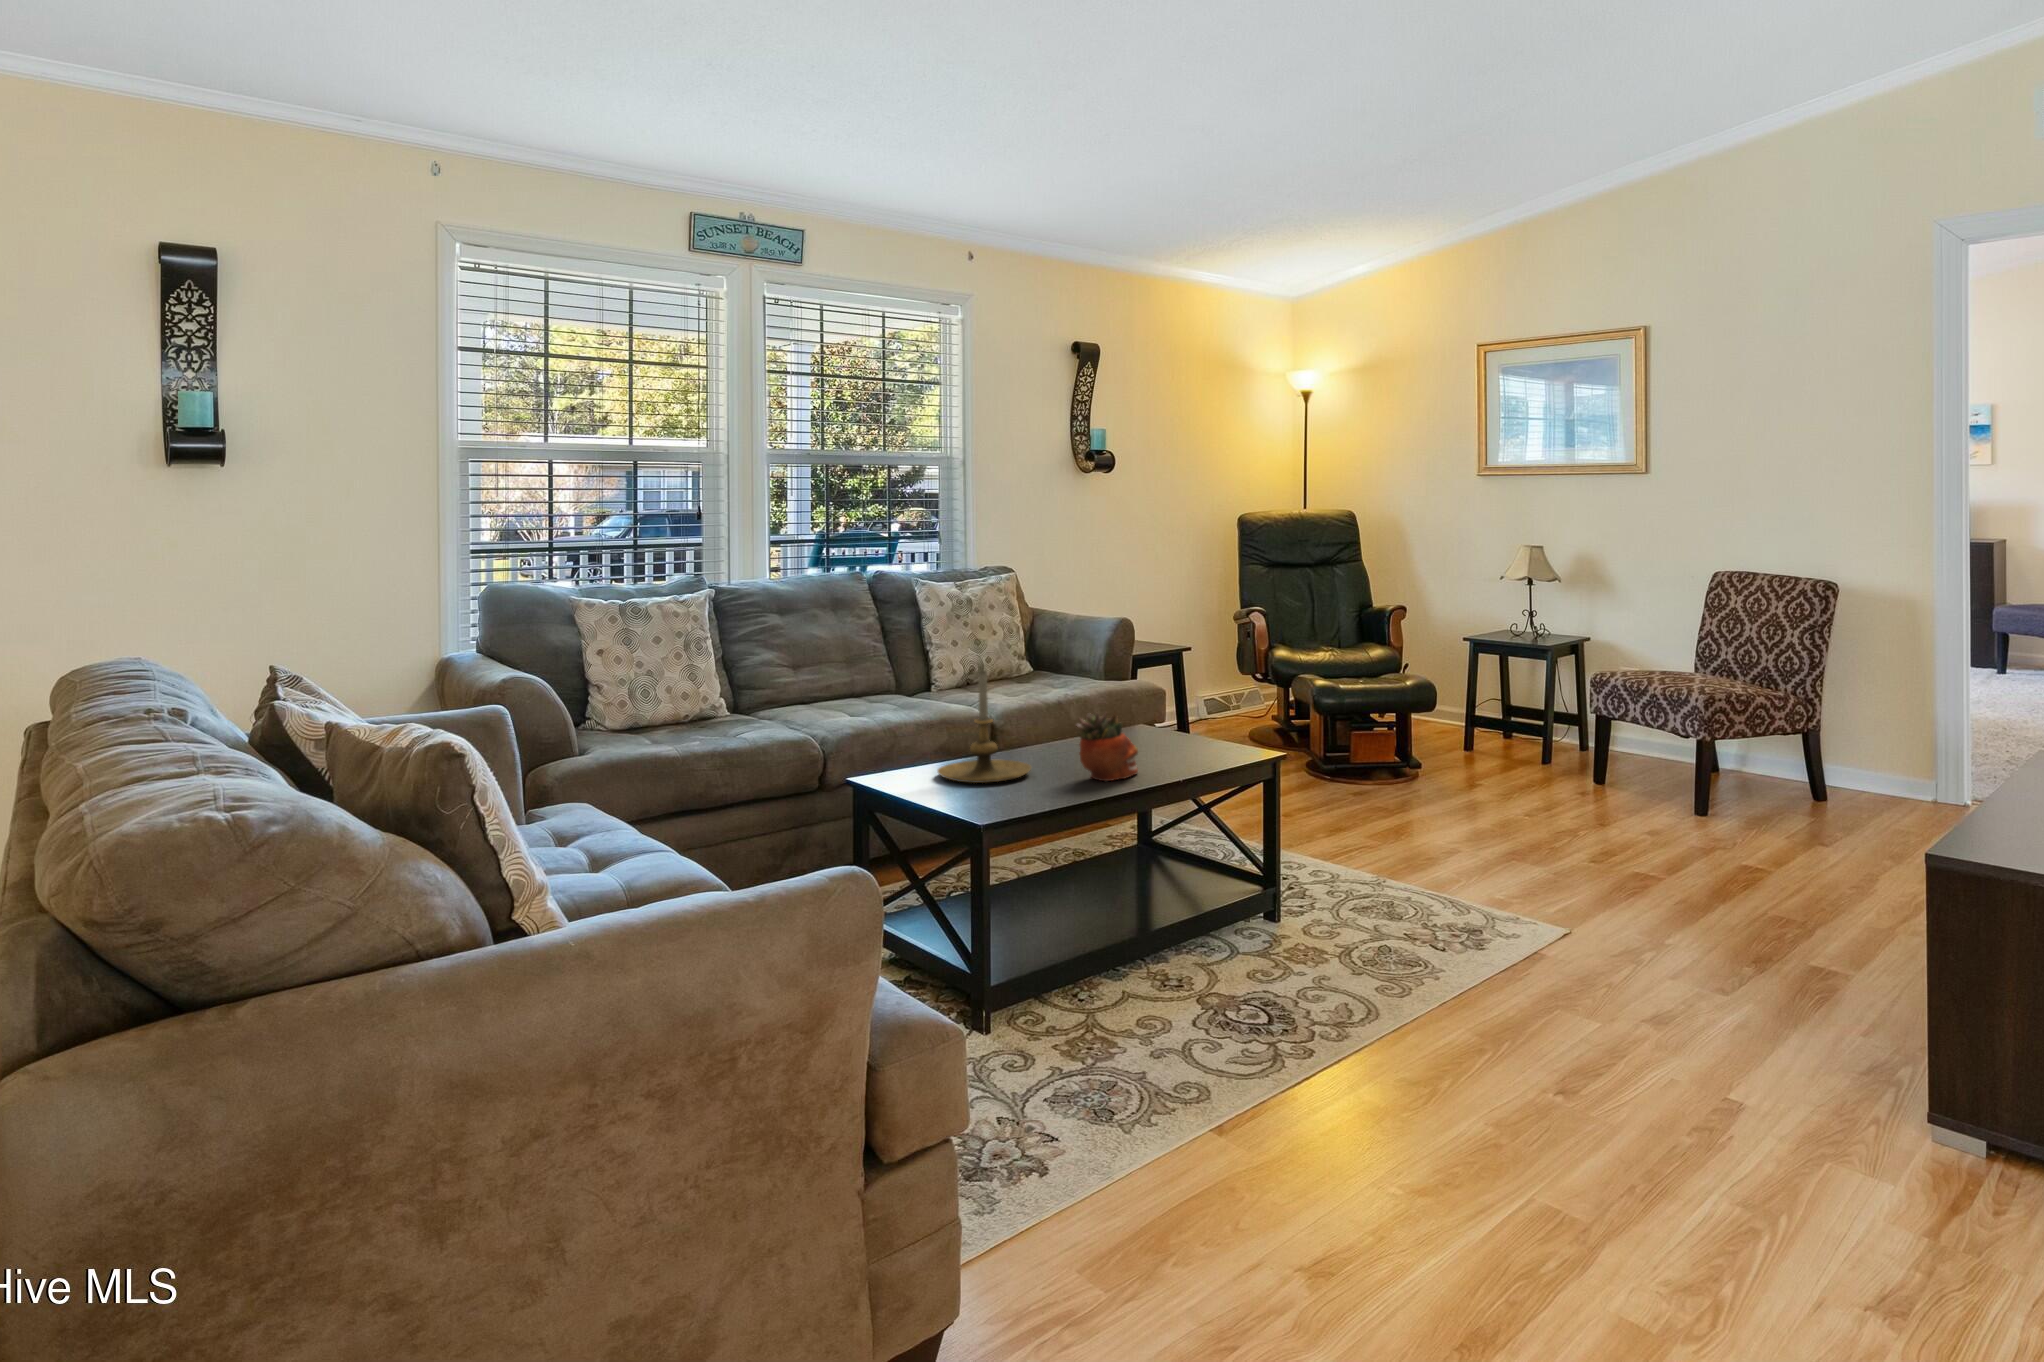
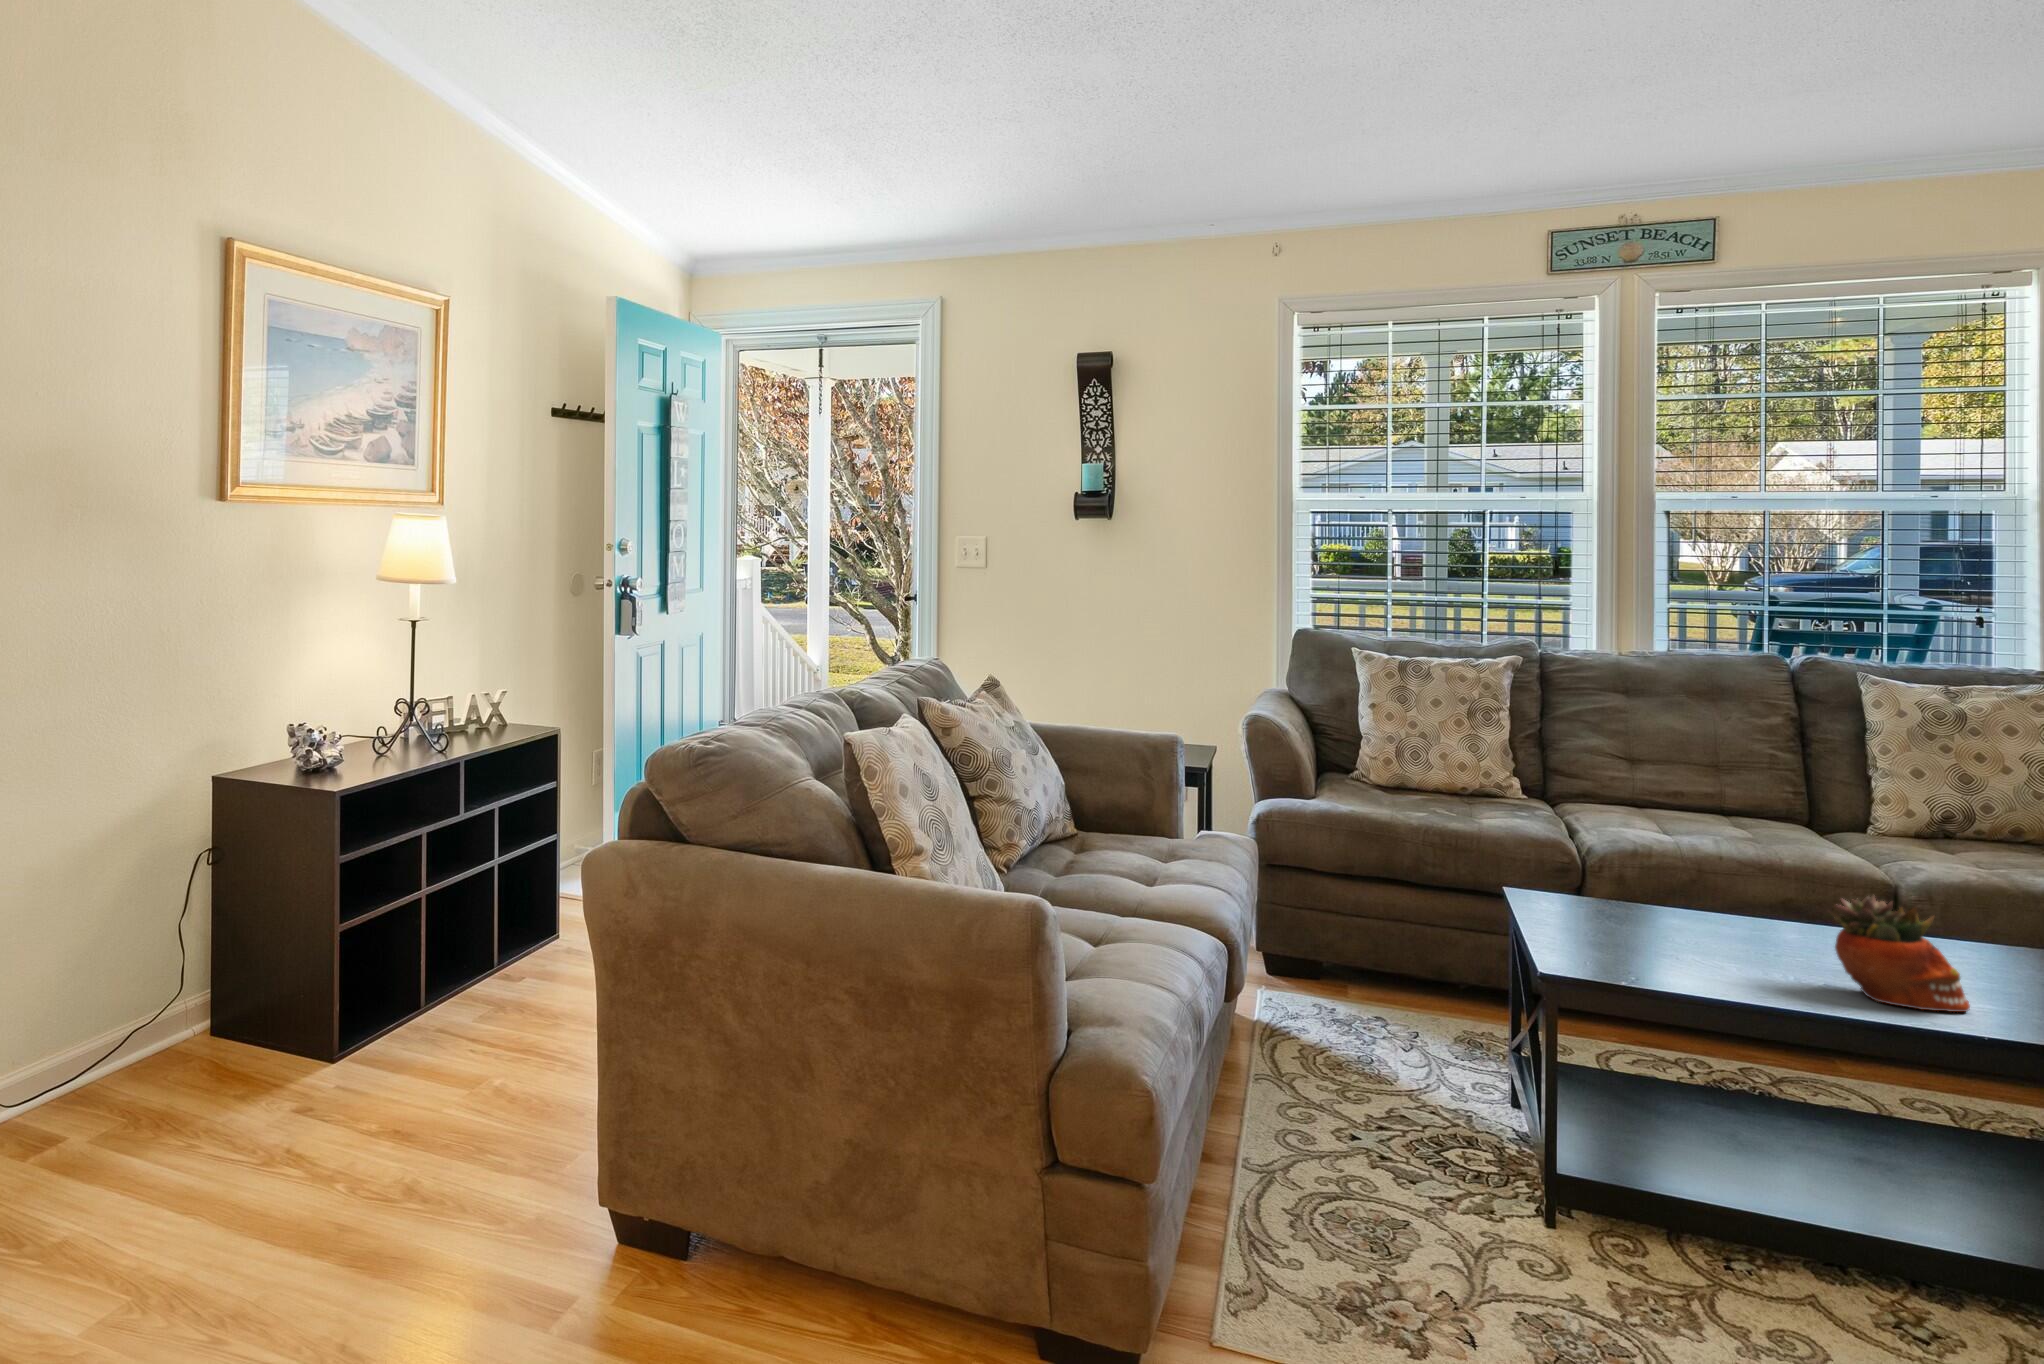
candle holder: present [938,670,1031,783] -> none [1628,798,1784,953]

